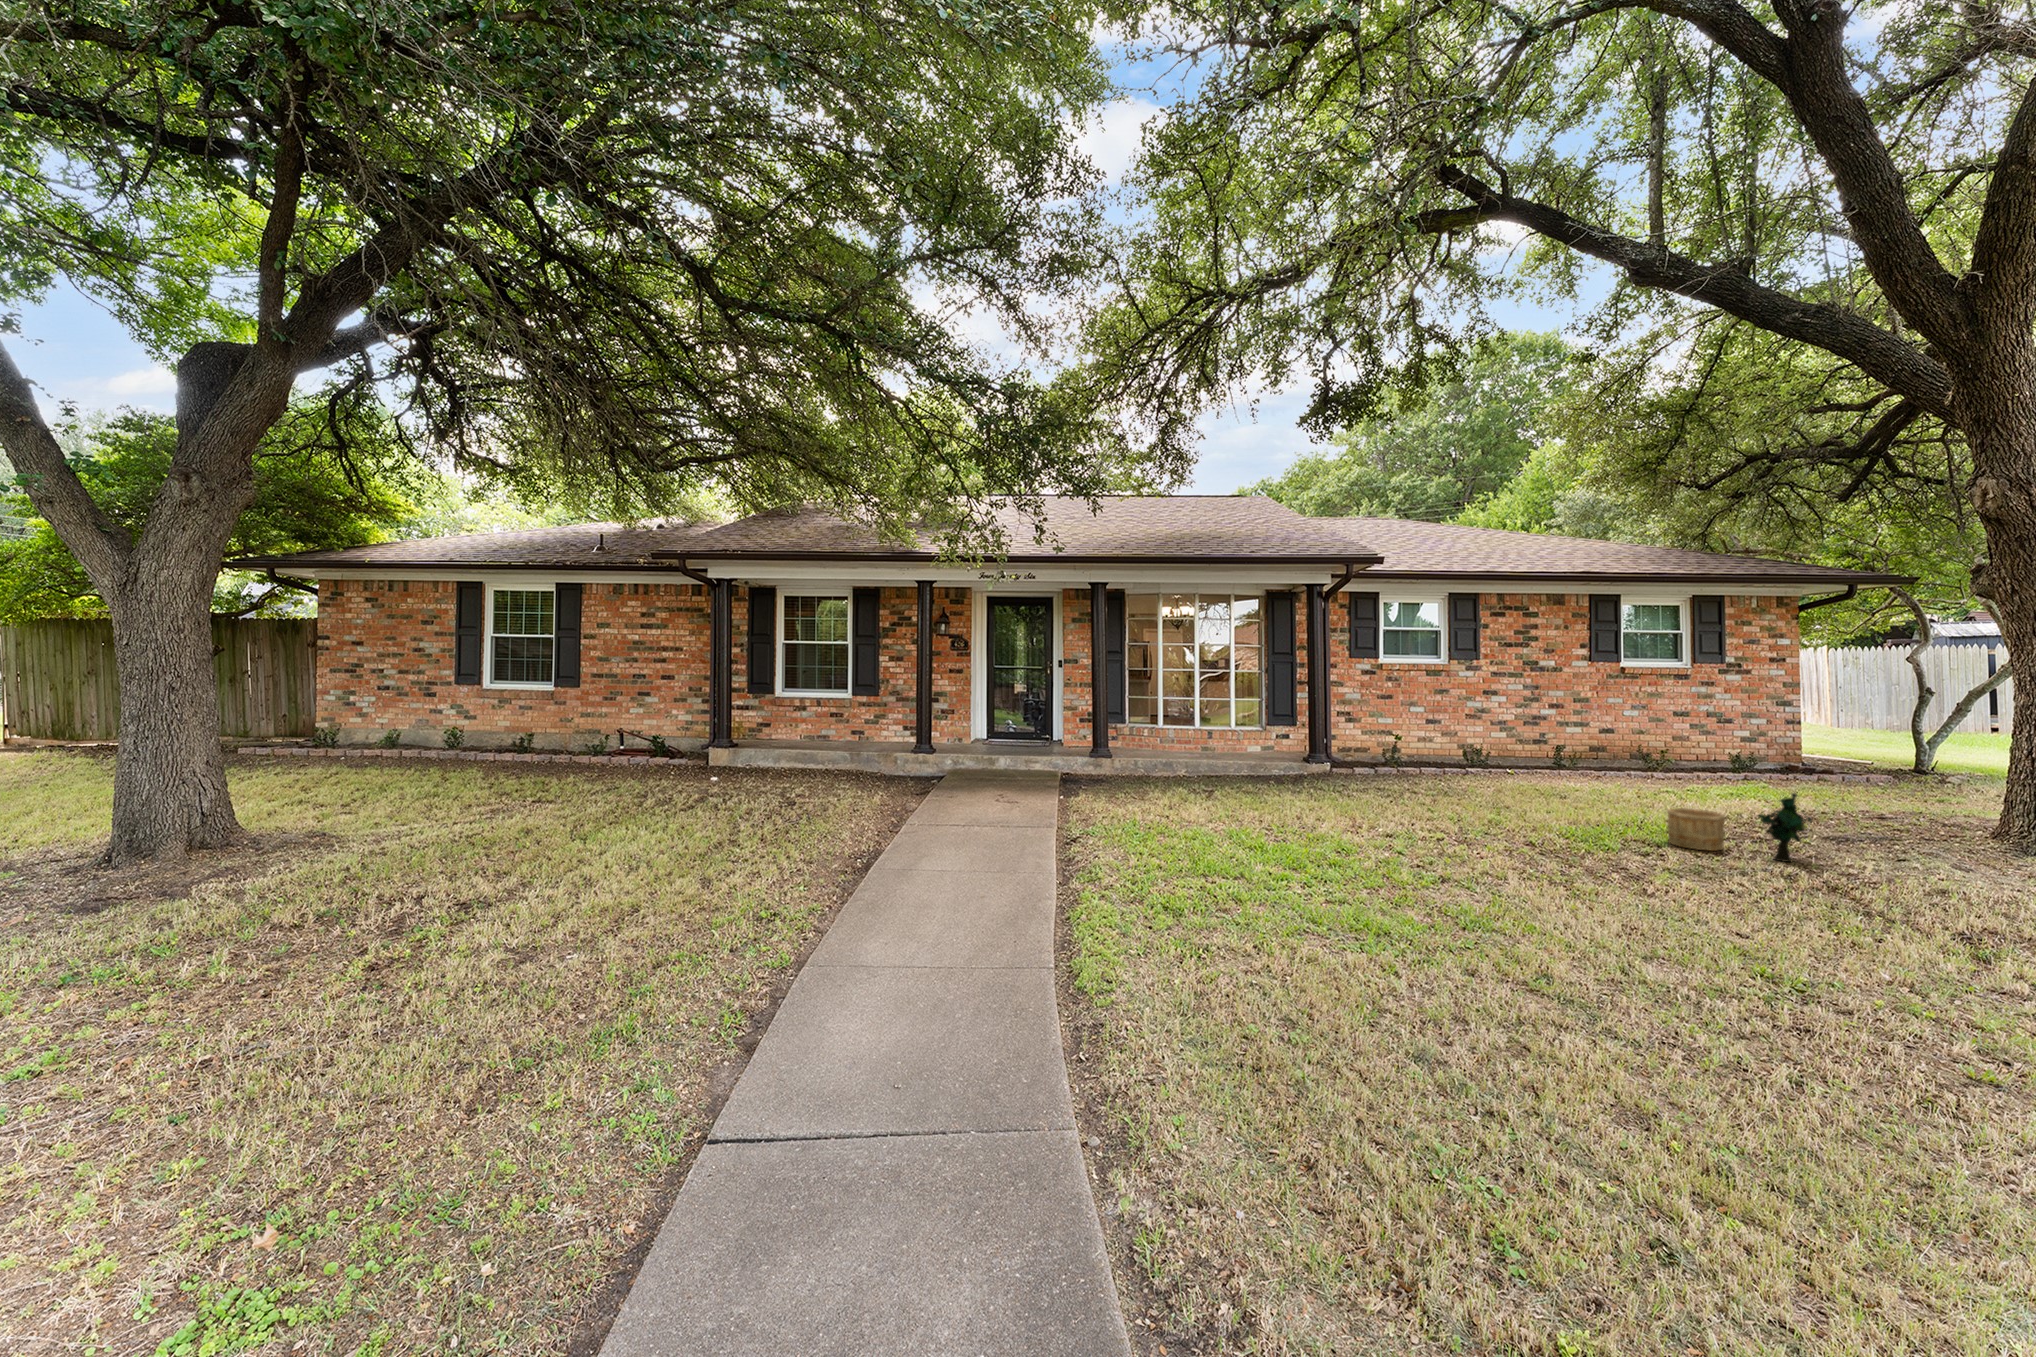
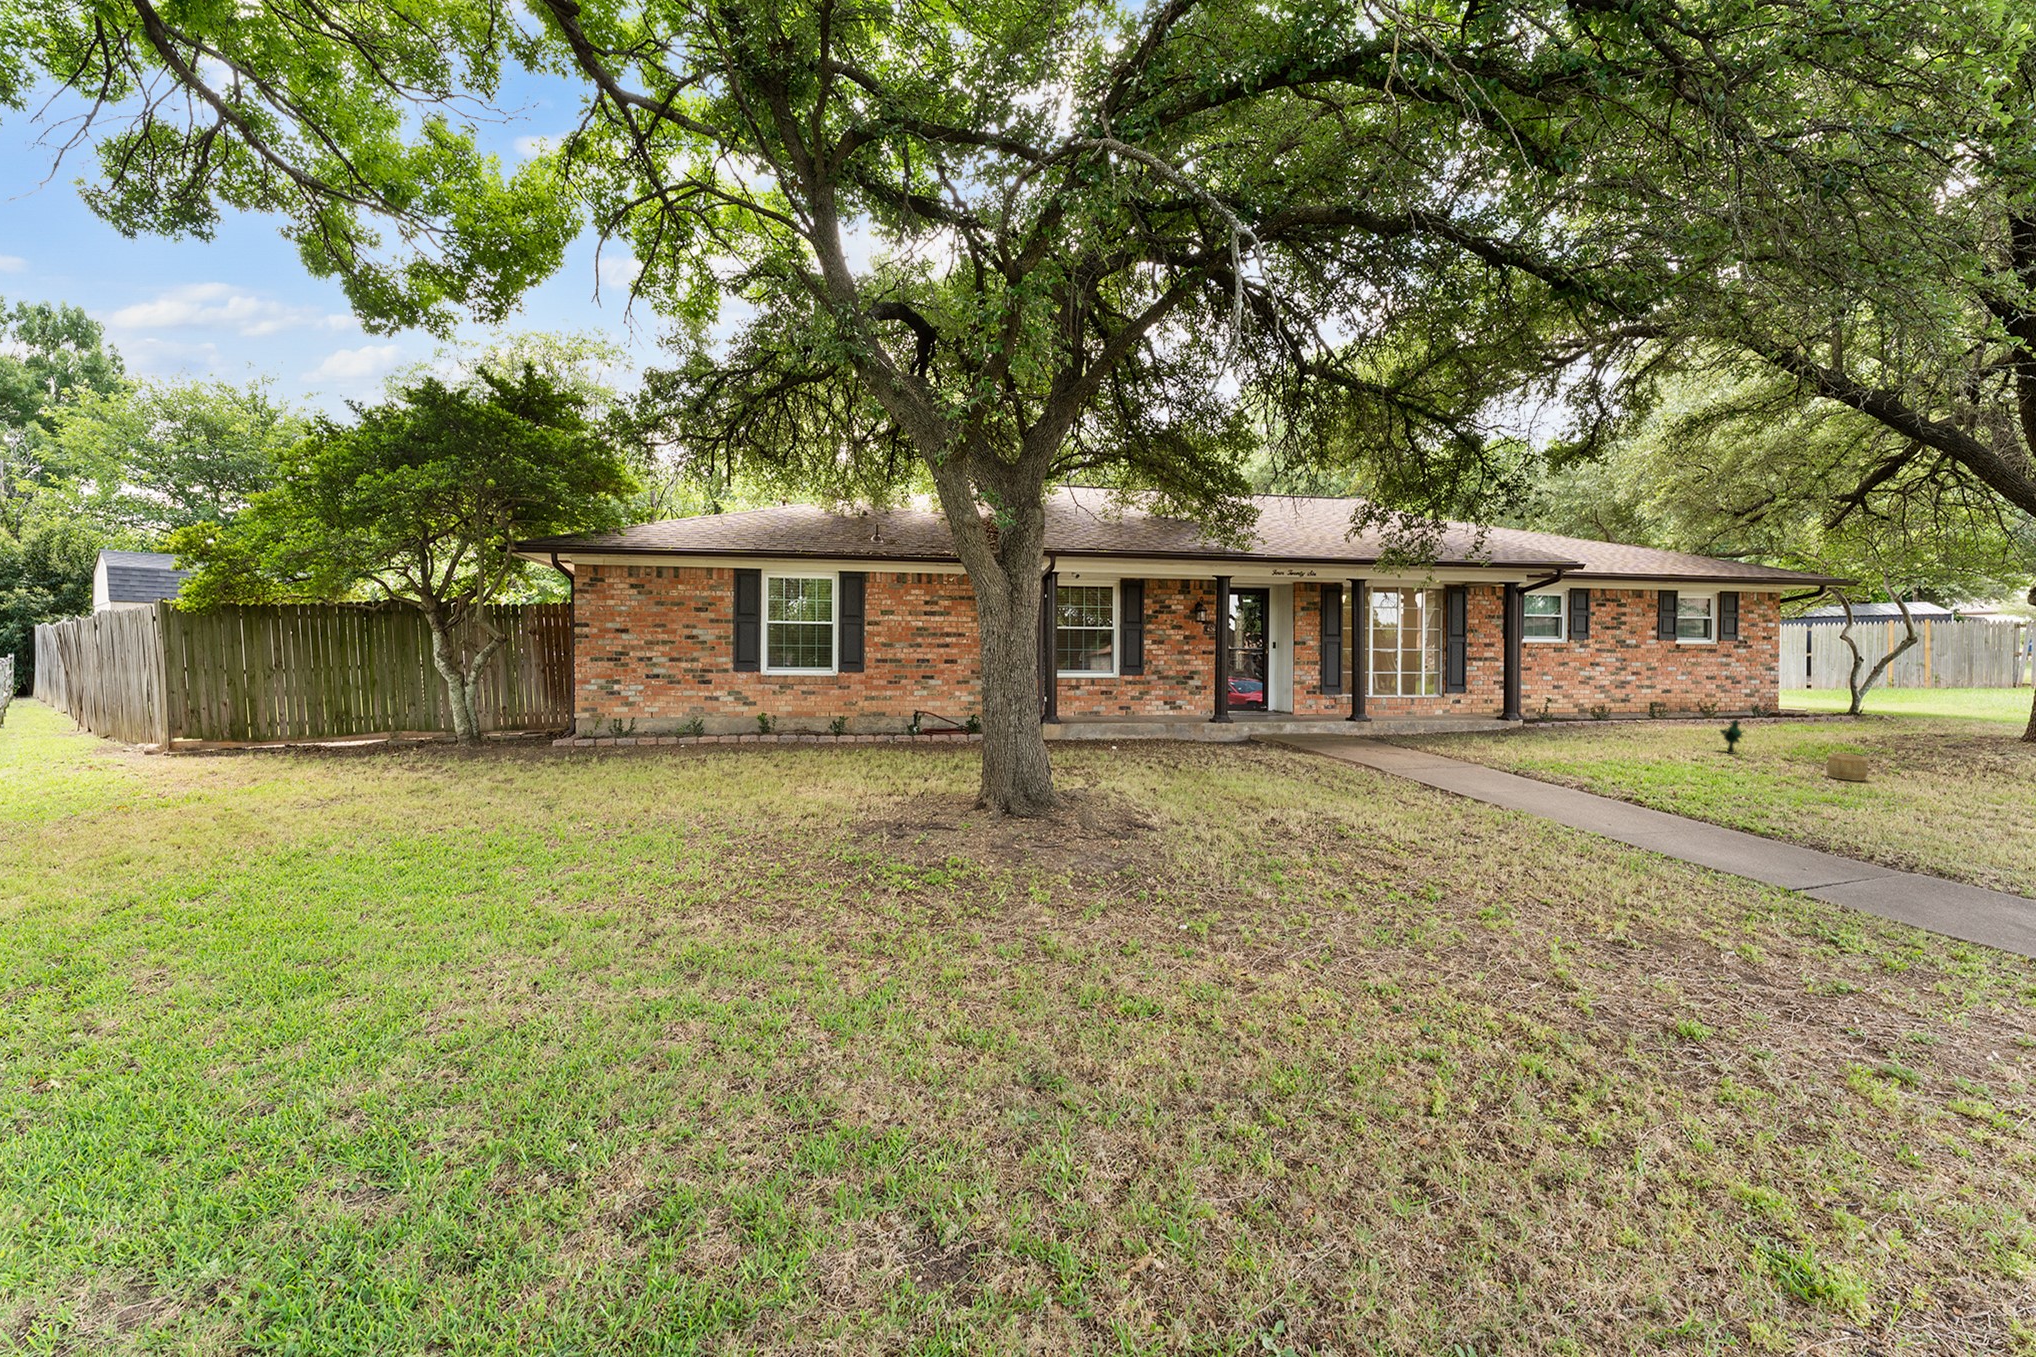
decorative plant: present [1758,793,1811,862] -> present [1720,719,1744,754]

